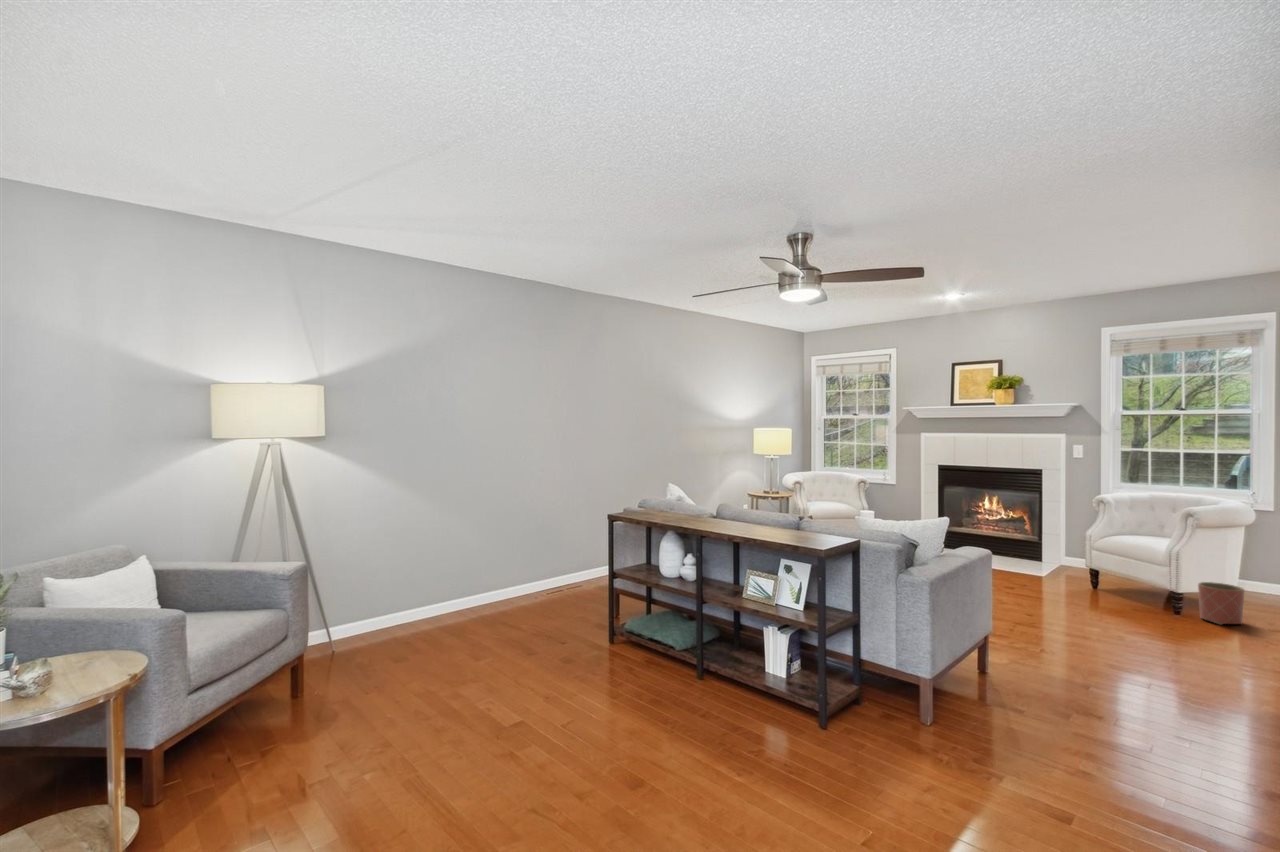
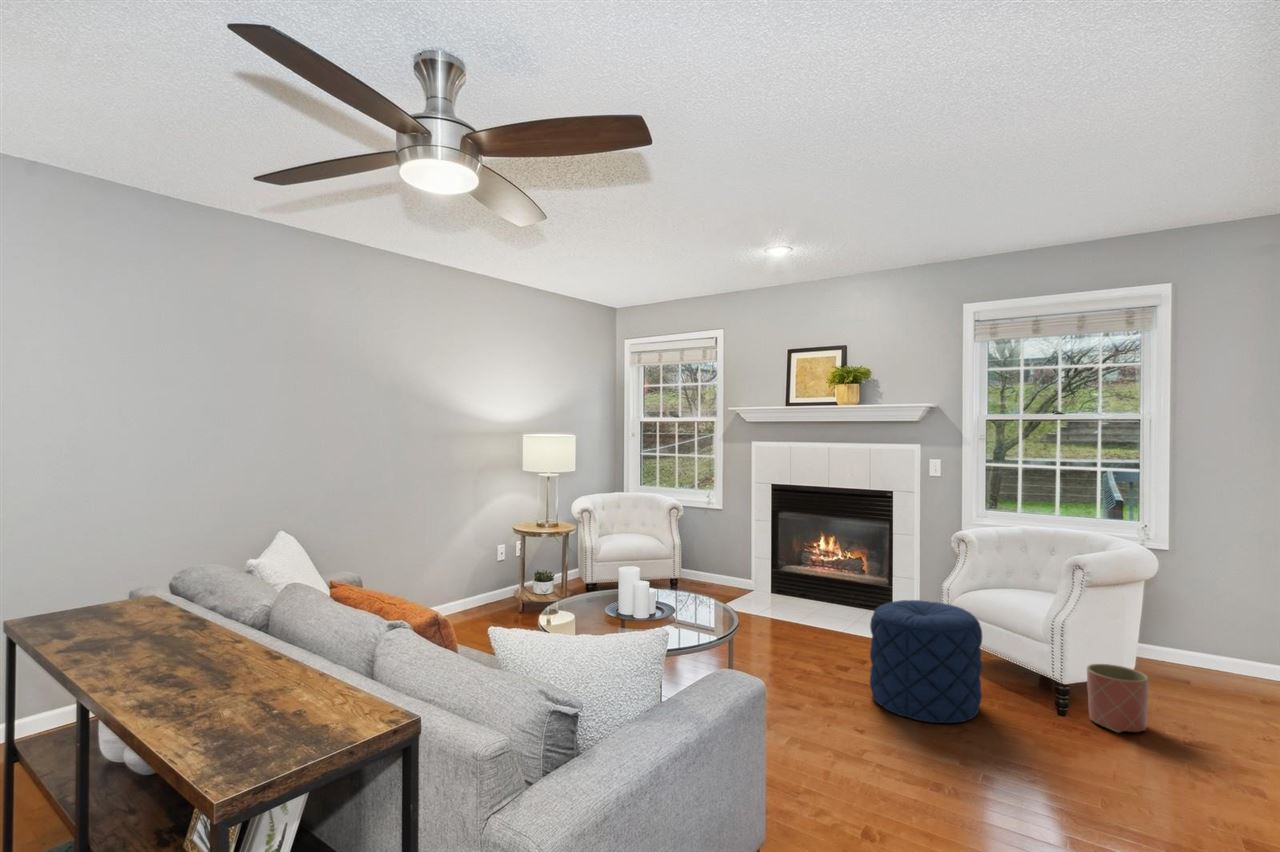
pouf: none [1036,540,1120,616] -> present [870,600,982,723]

